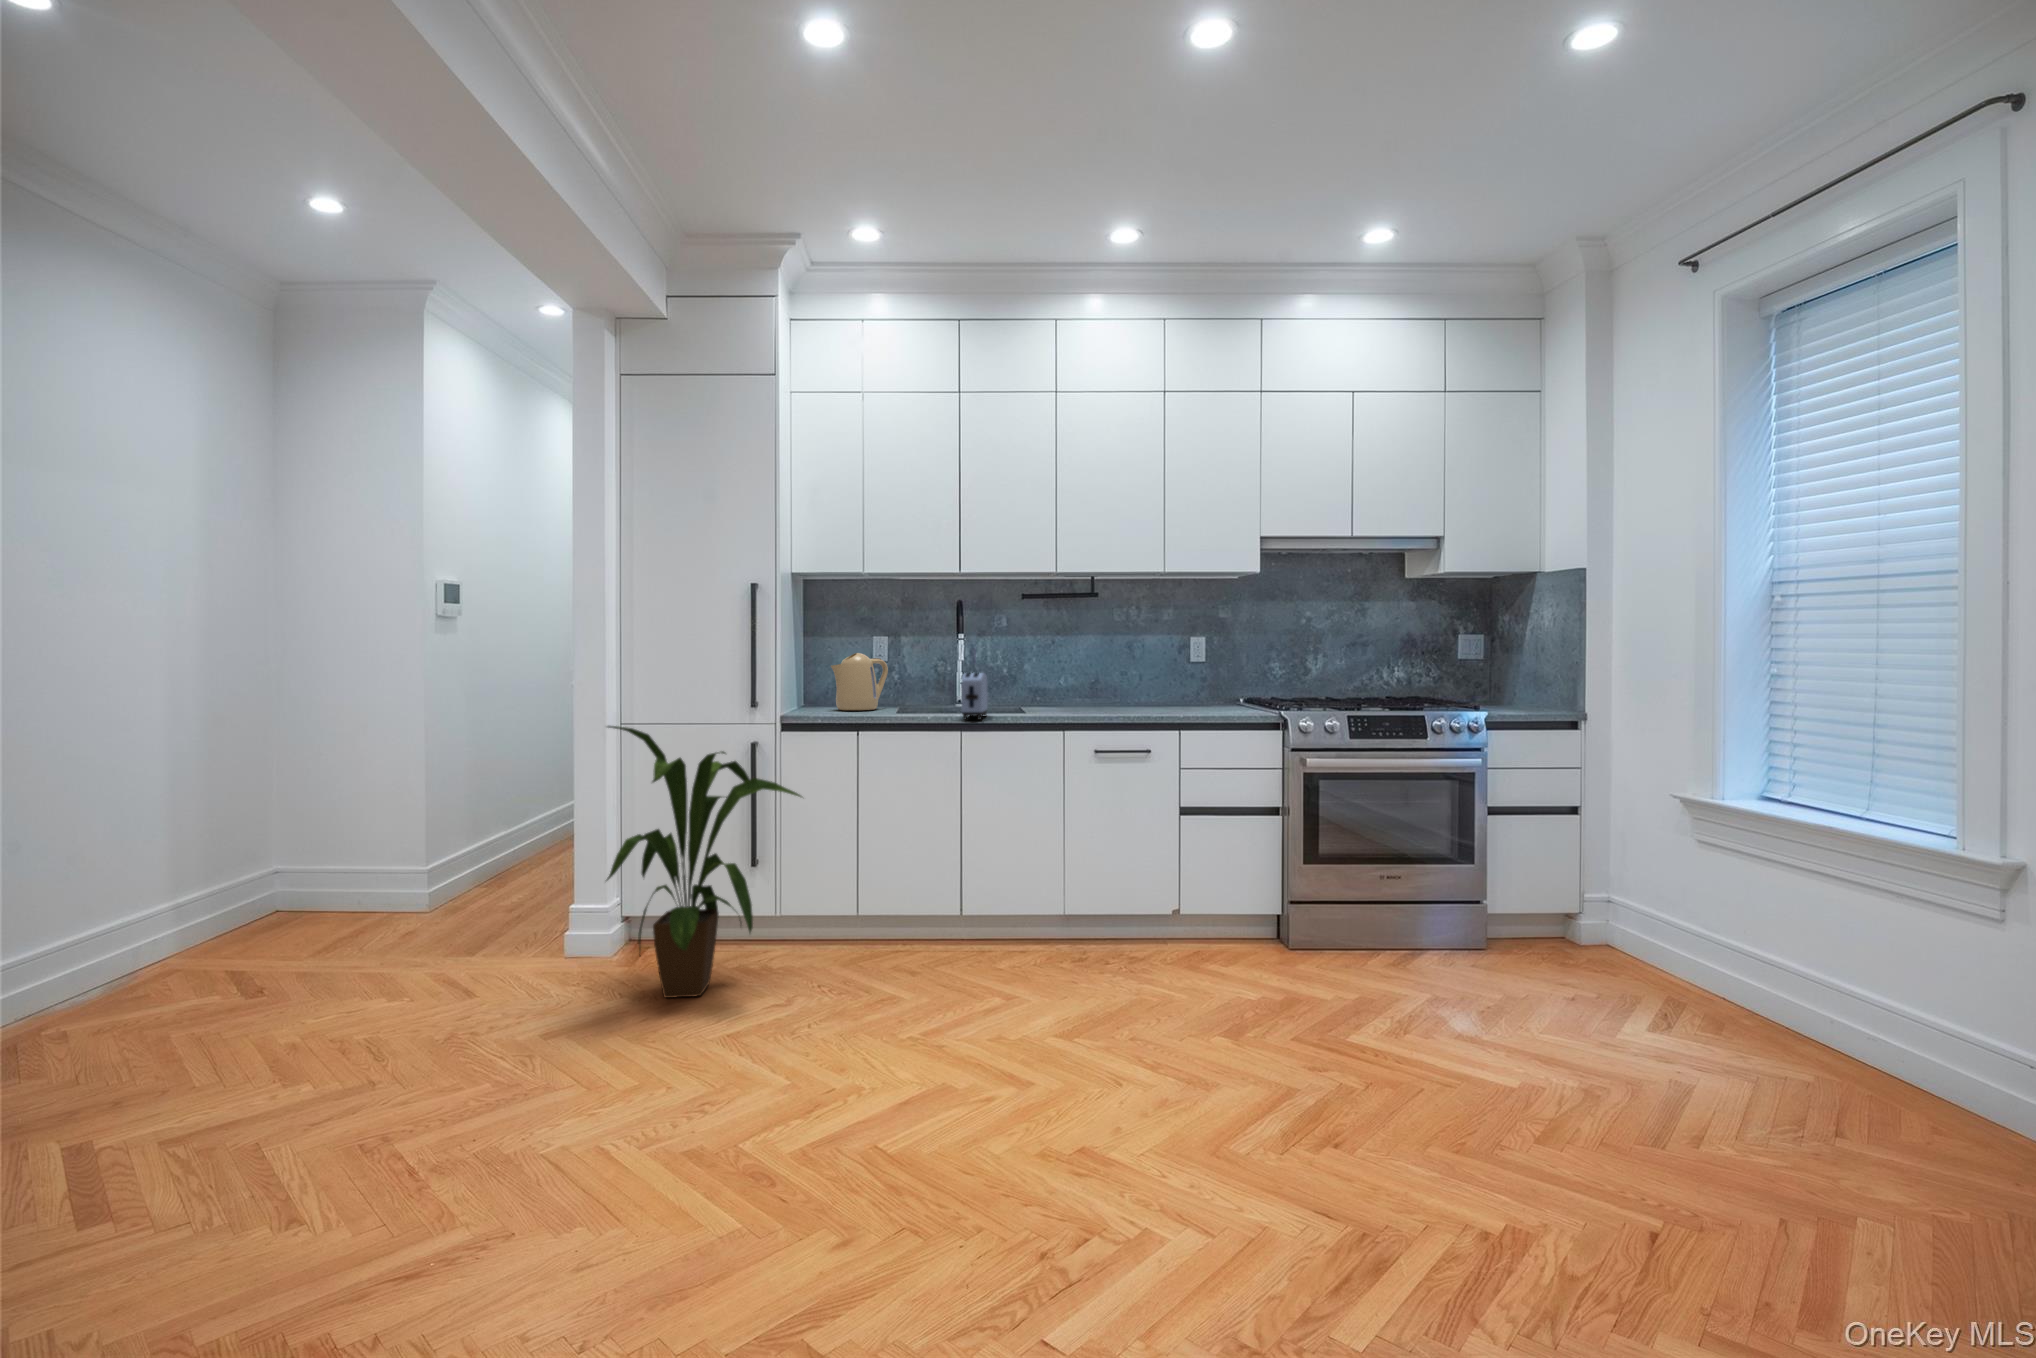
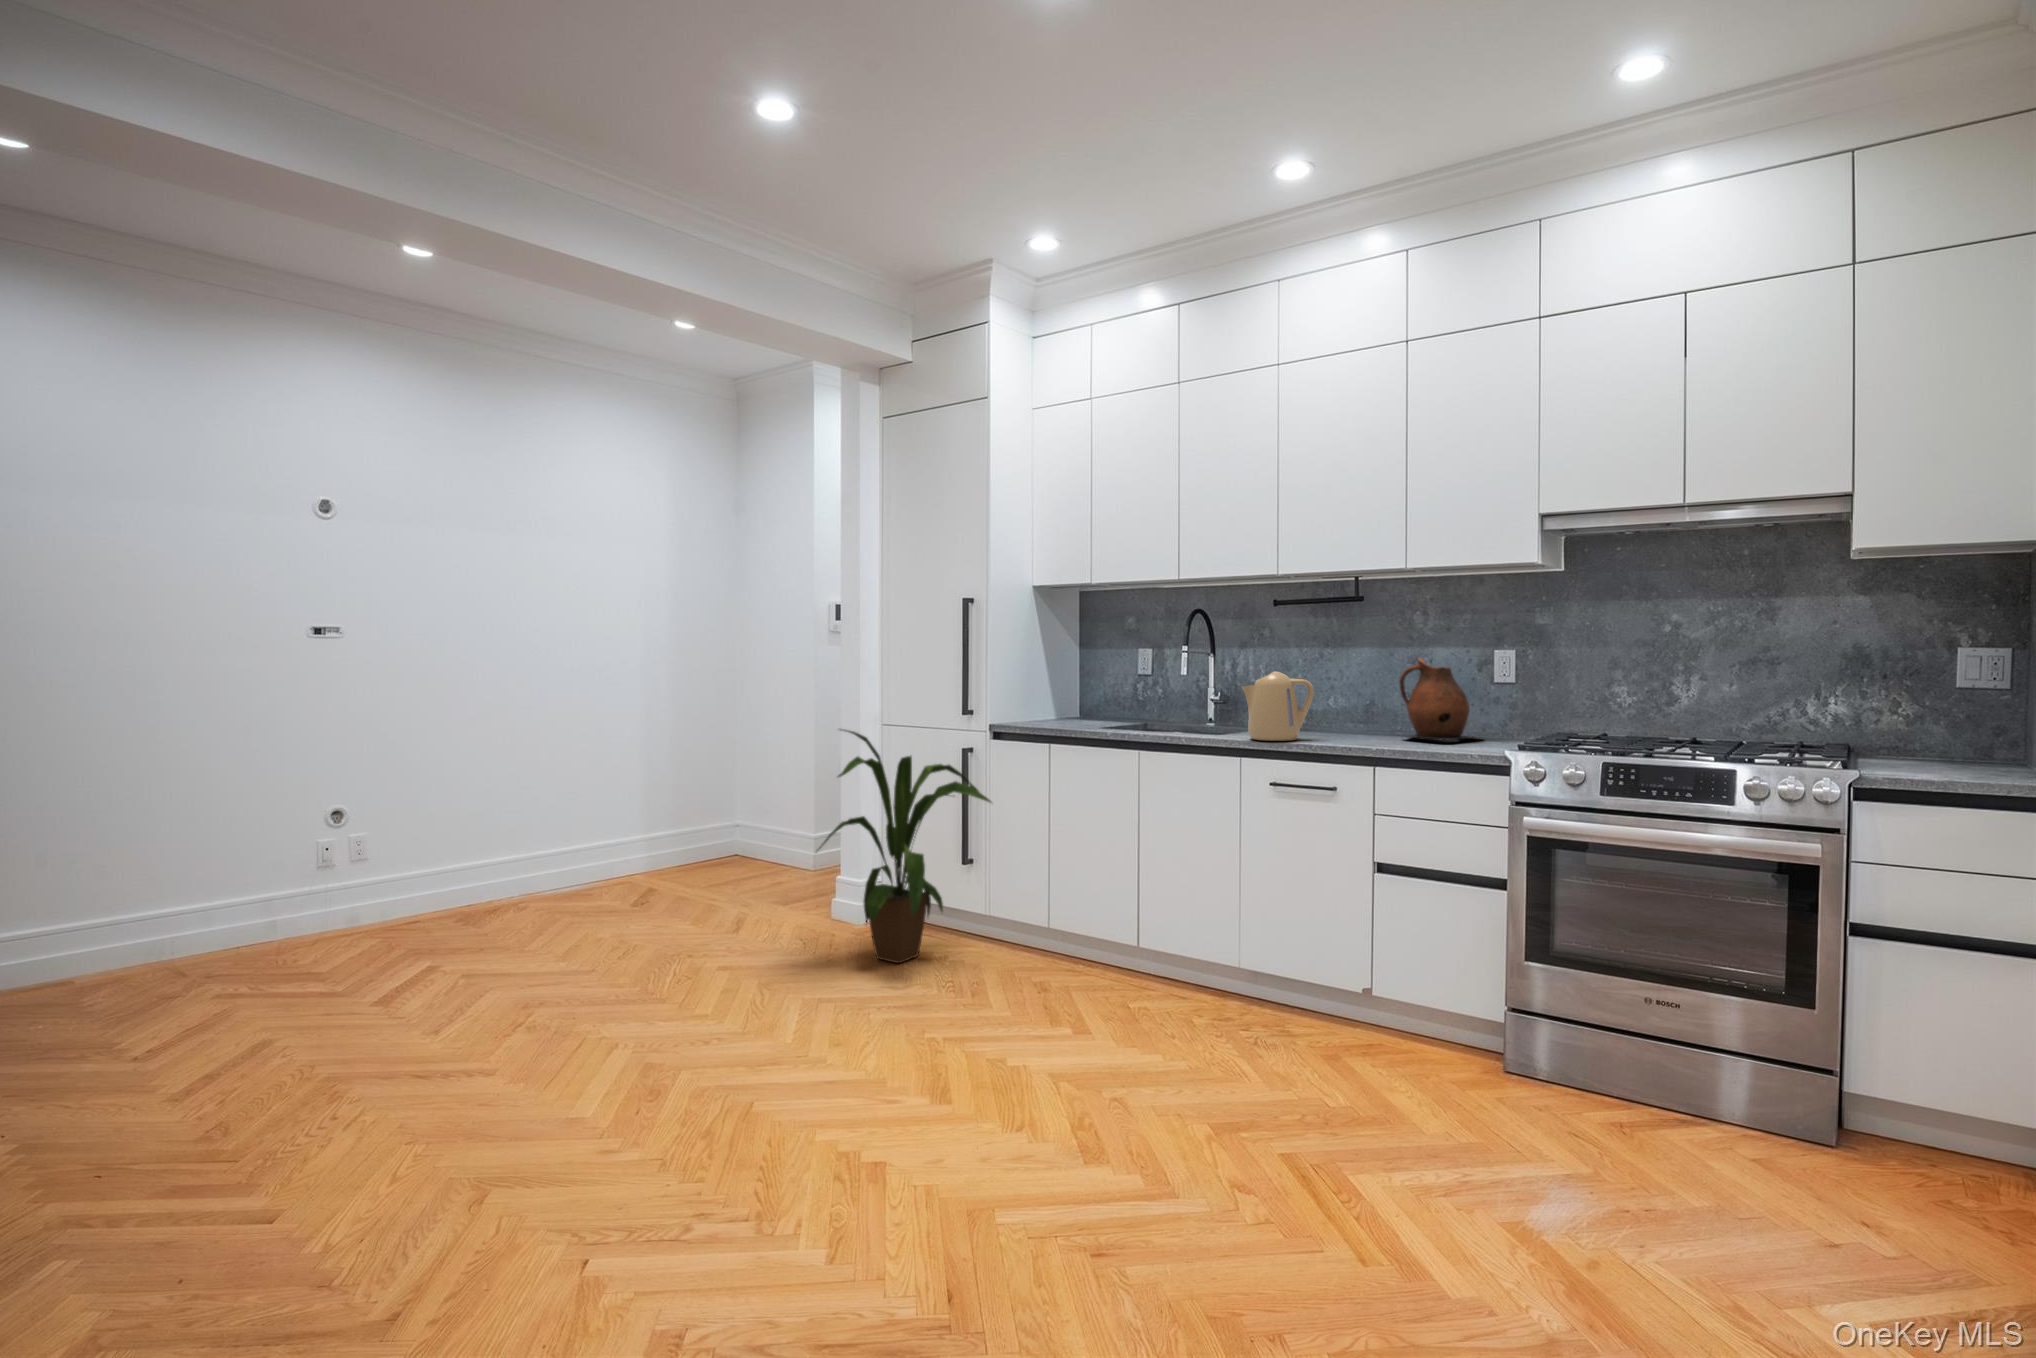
ceramic pitcher: none [1152,643,1208,709] -> present [1399,658,1484,741]
kettle: present [831,653,888,710] -> present [1242,671,1314,741]
toaster: present [961,673,988,720] -> none [1127,691,1181,741]

